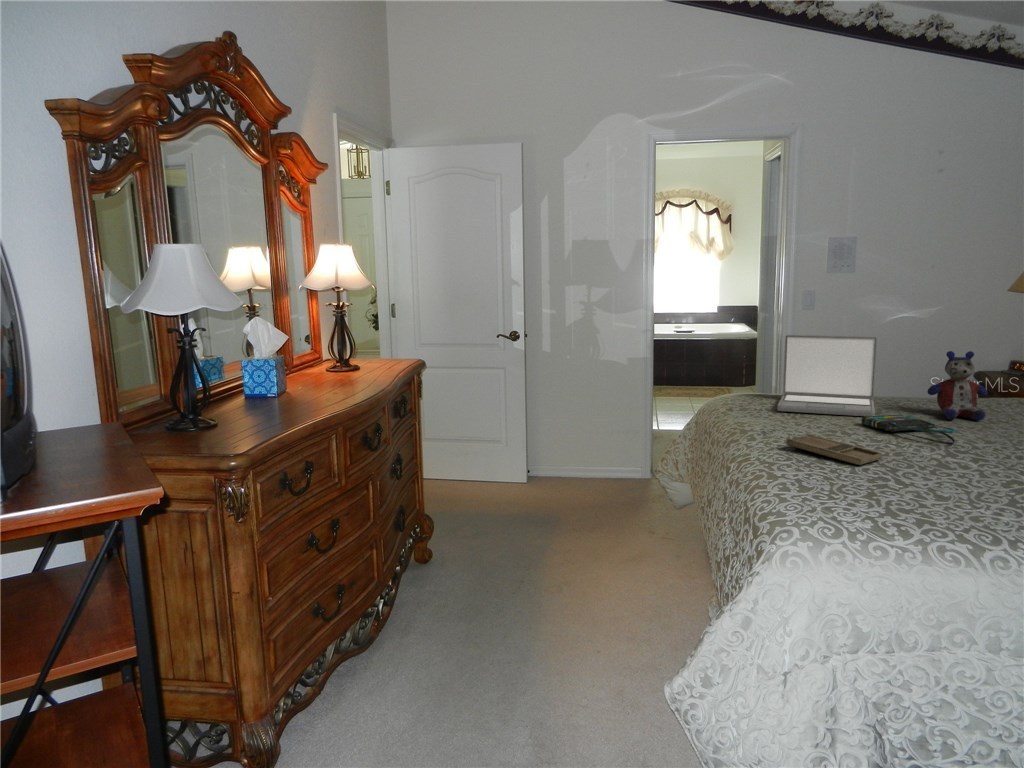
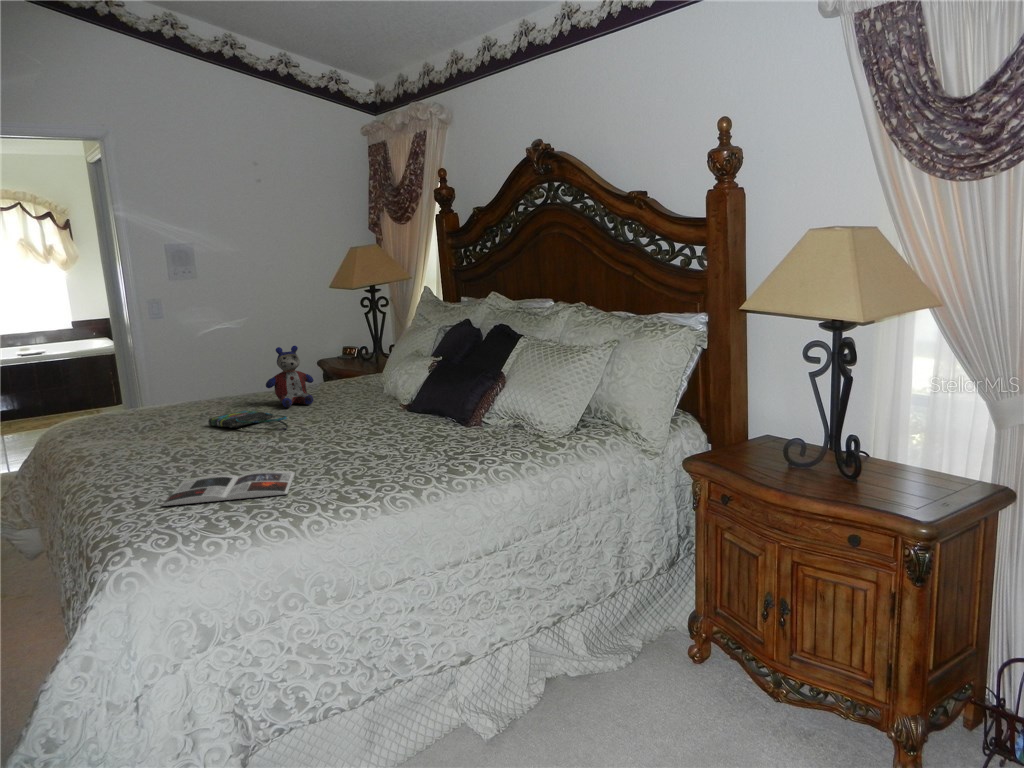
laptop: present [777,335,877,416] -> none [123,341,223,427]
tray: present [787,434,882,465] -> none [127,446,223,466]
magazine: none [824,476,970,517] -> present [162,471,295,506]

